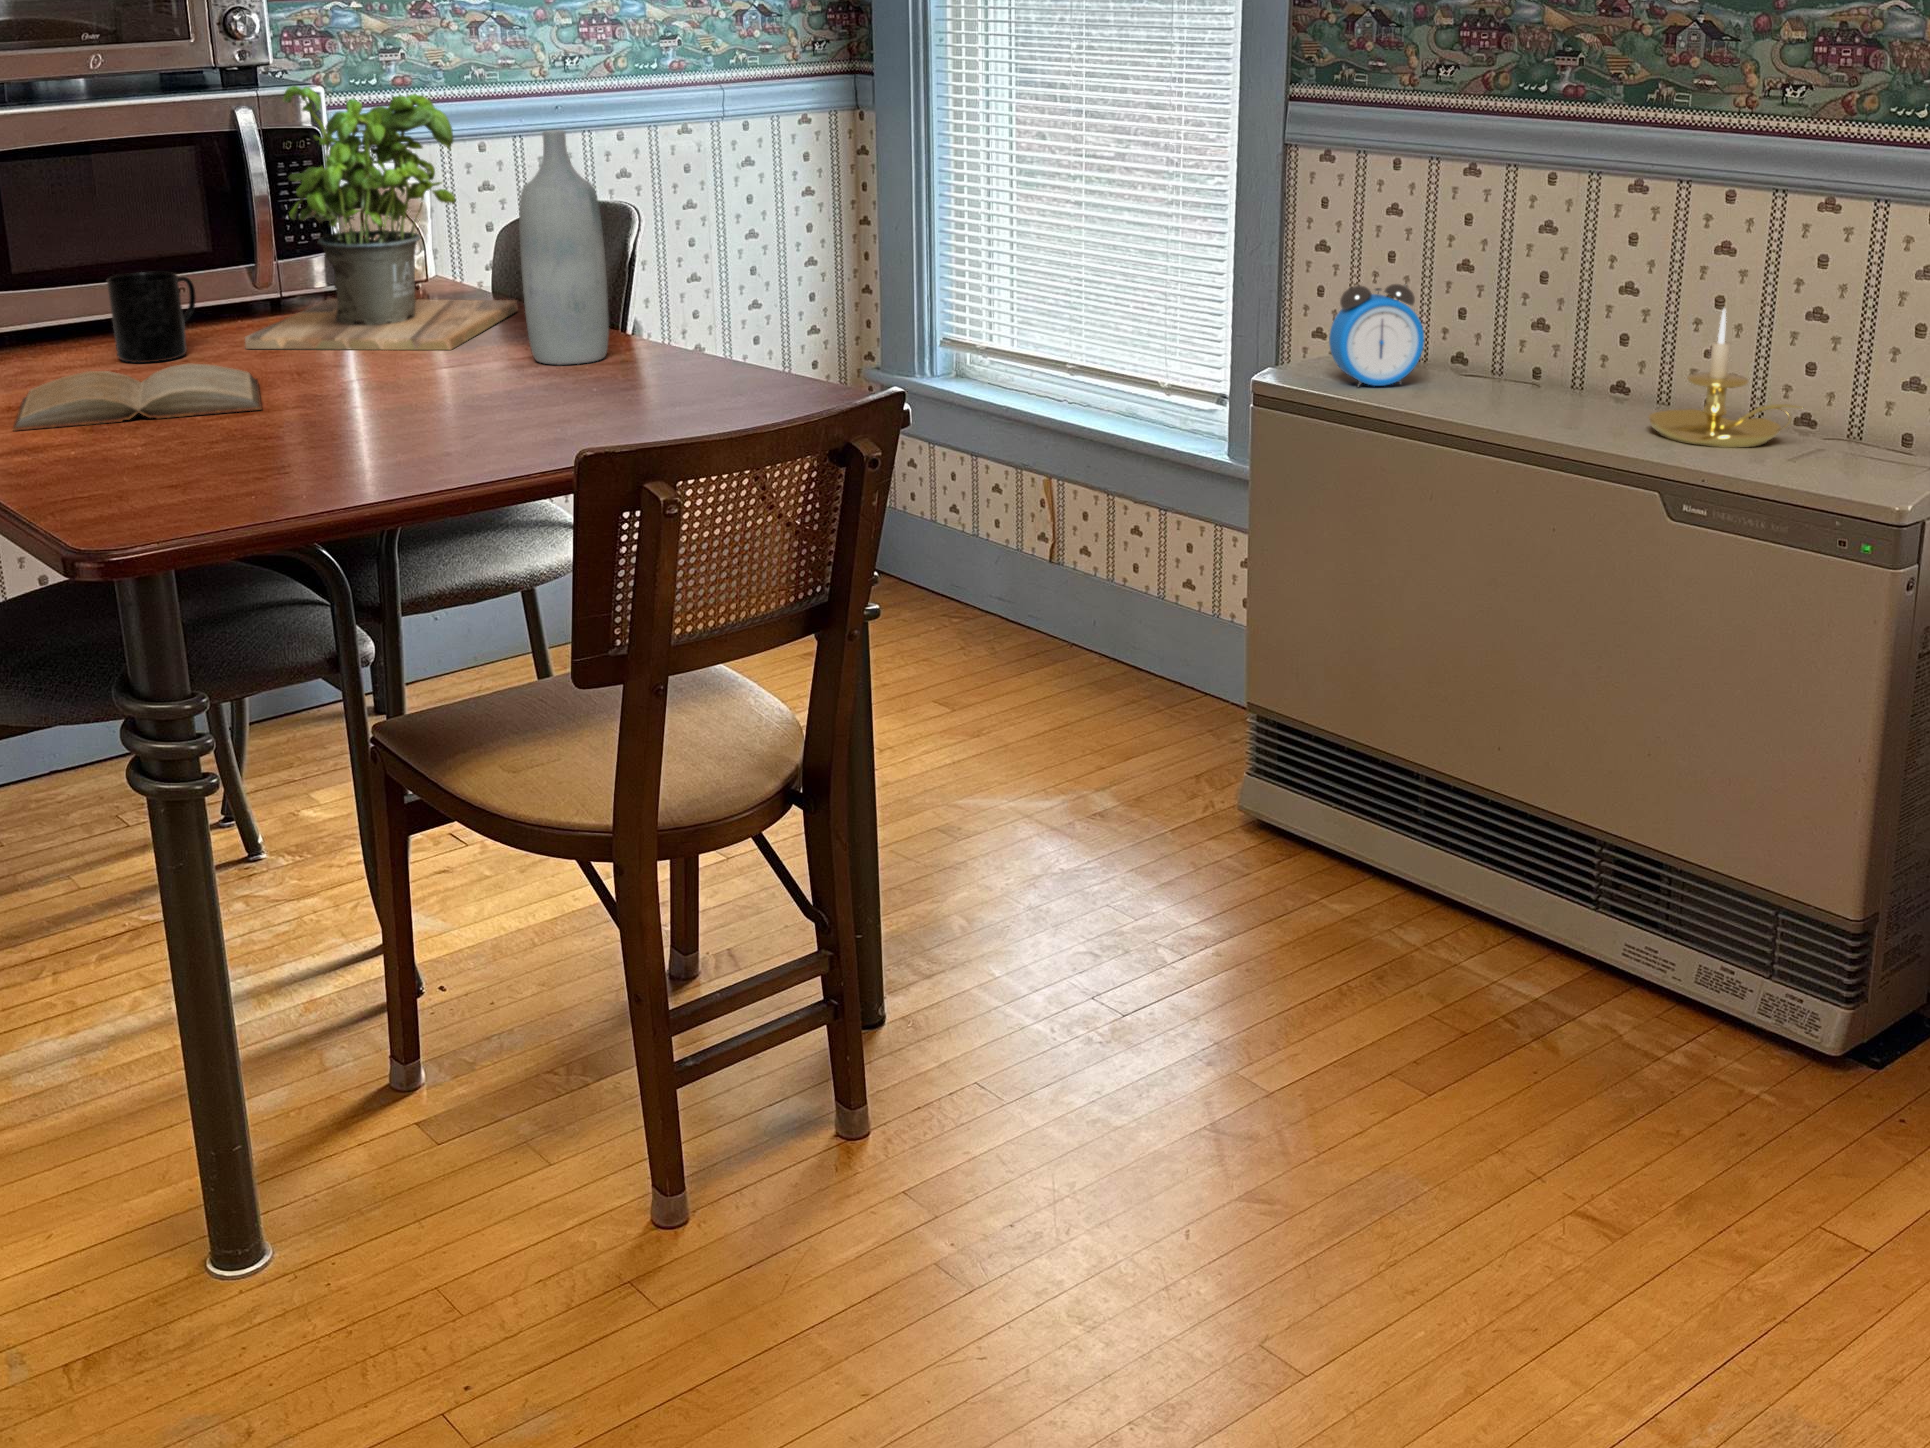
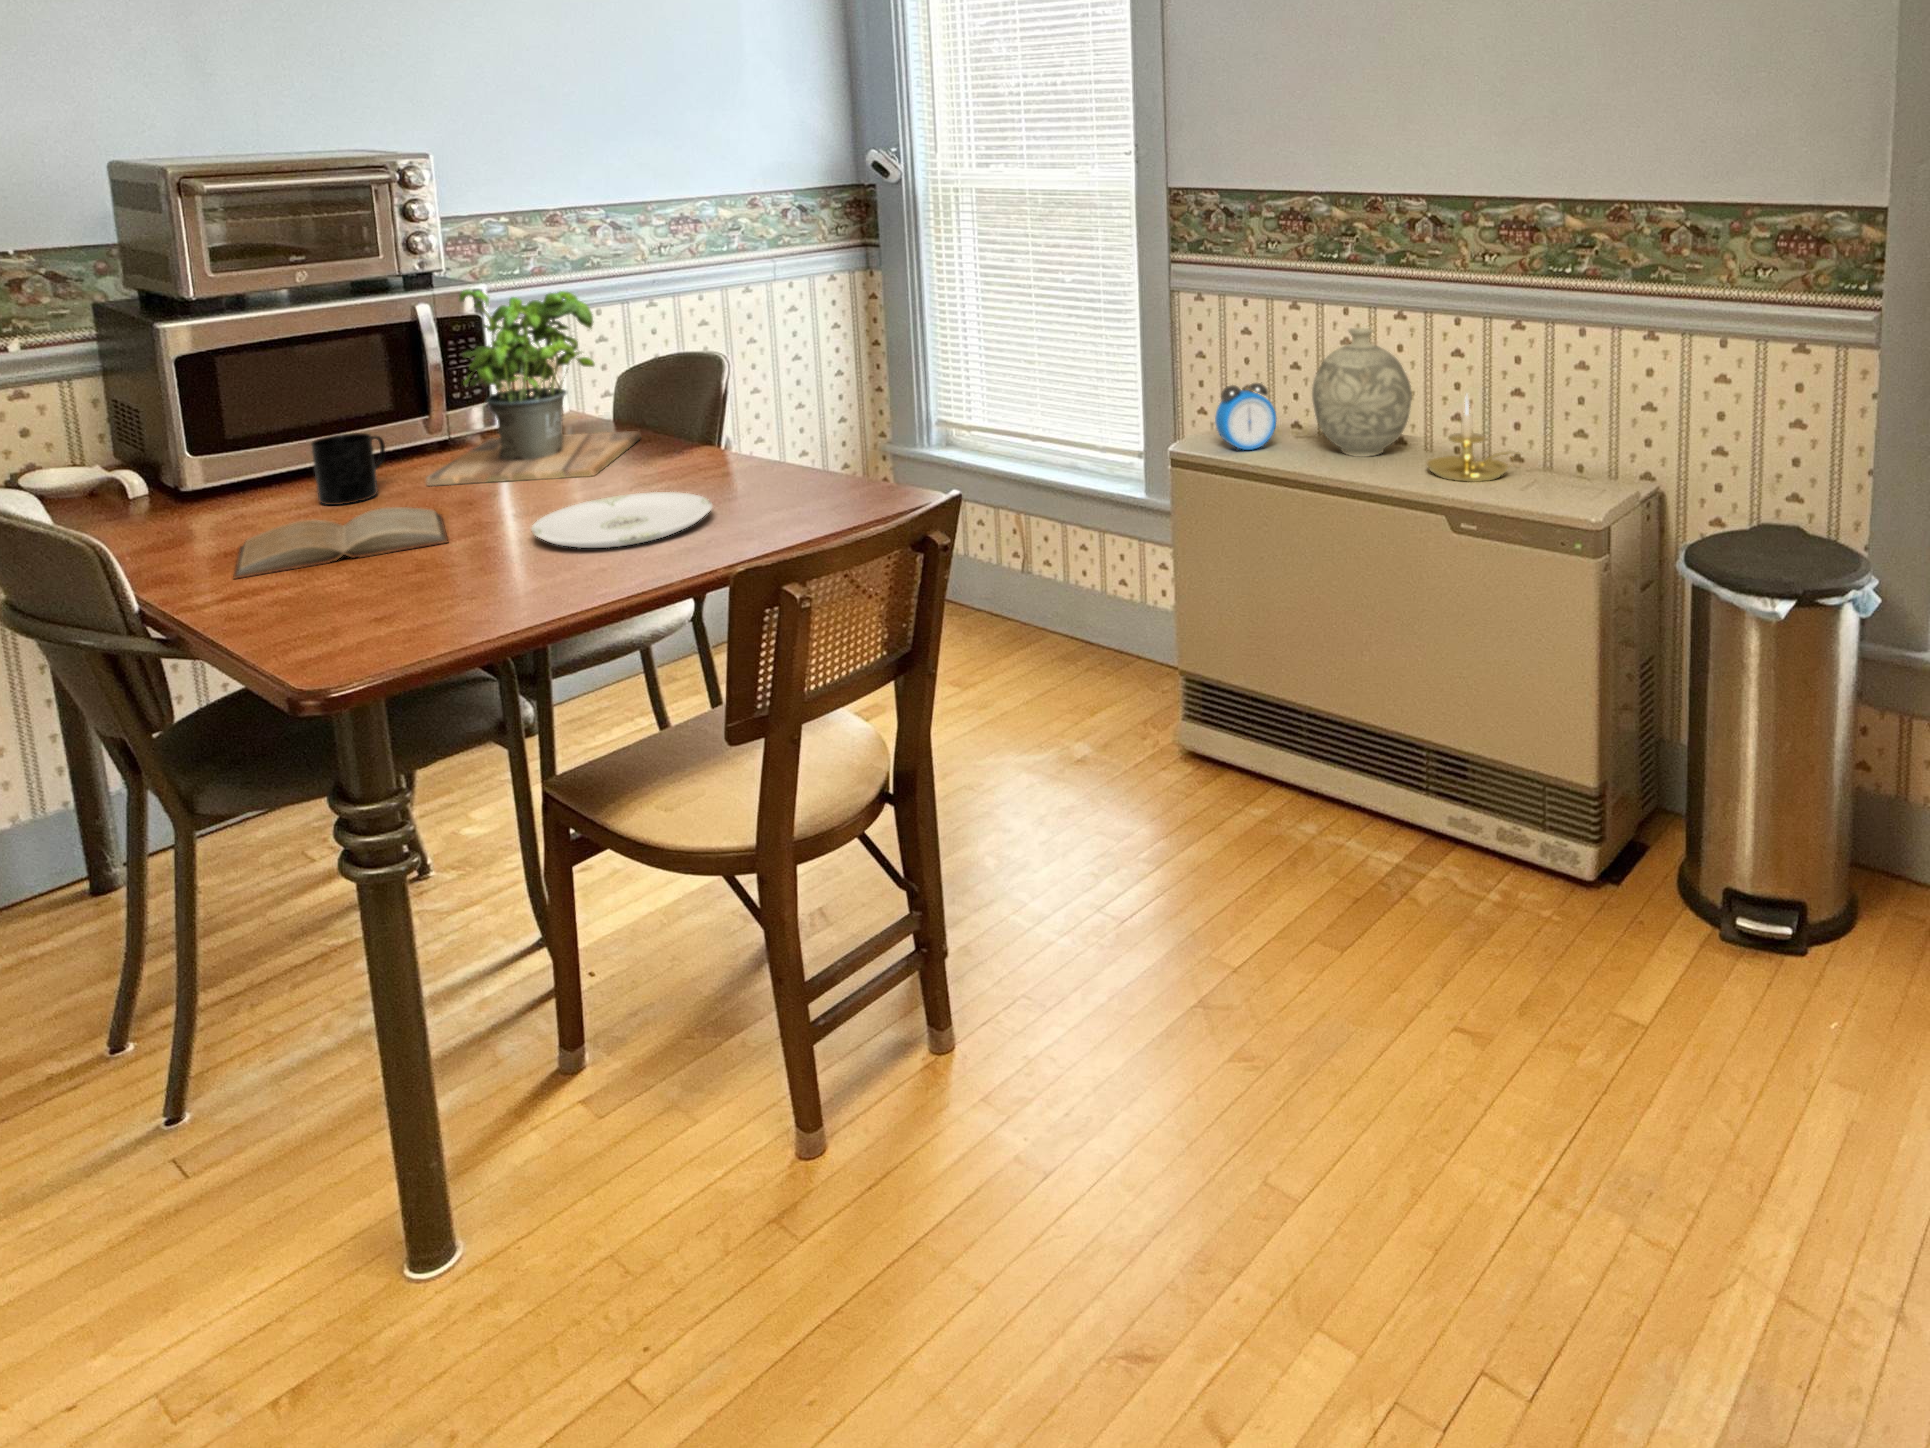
bottle: present [519,130,609,365] -> none [650,317,718,484]
decorative vase: none [1482,204,1642,405] -> present [1312,328,1412,457]
plate: none [360,368,589,427] -> present [531,492,712,548]

